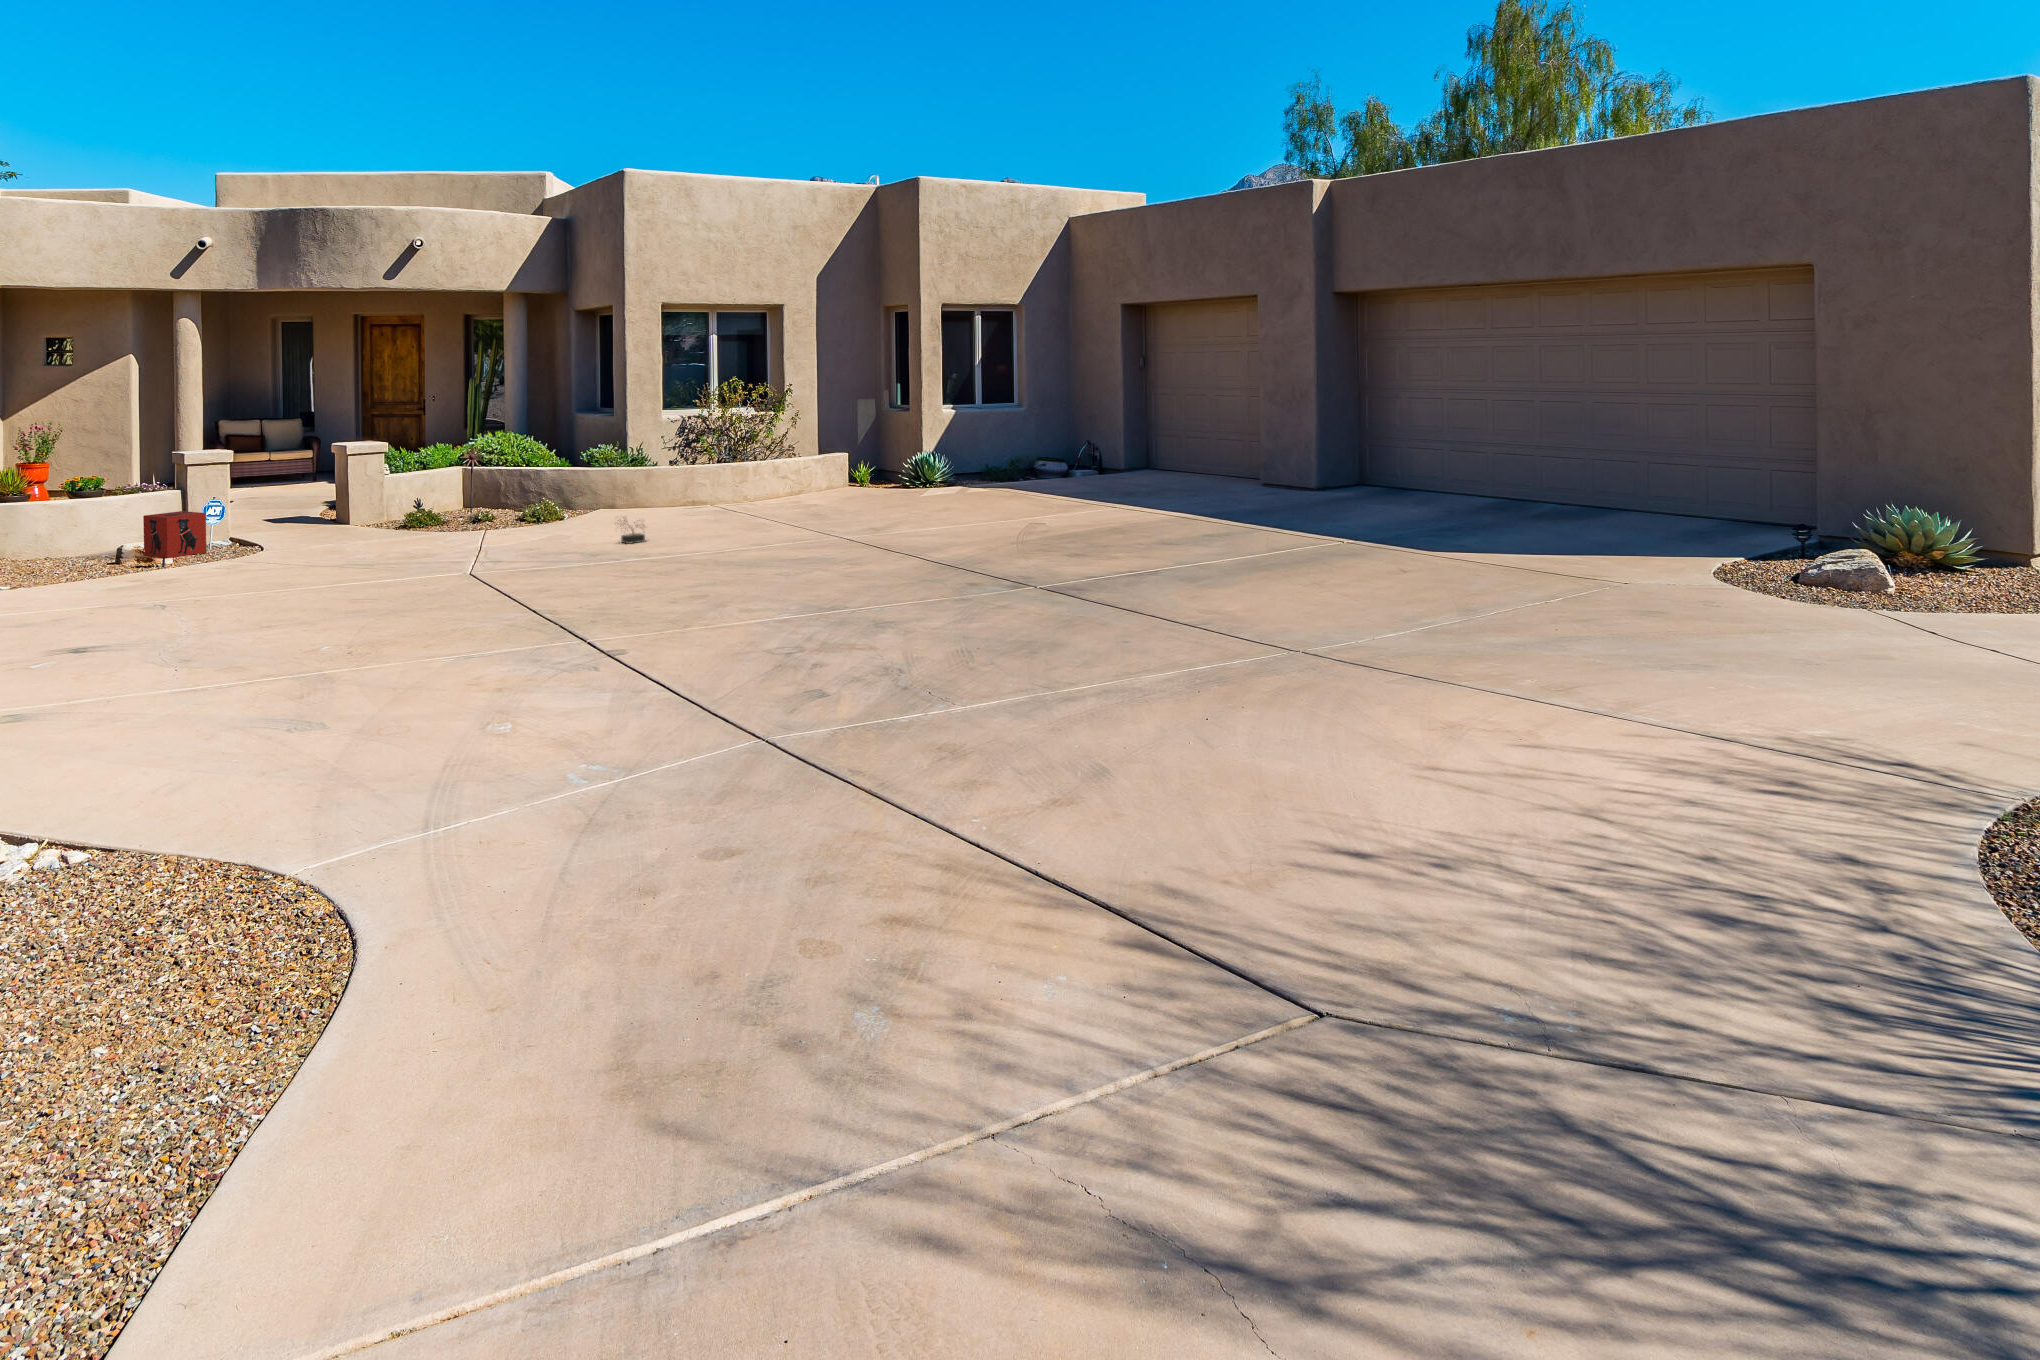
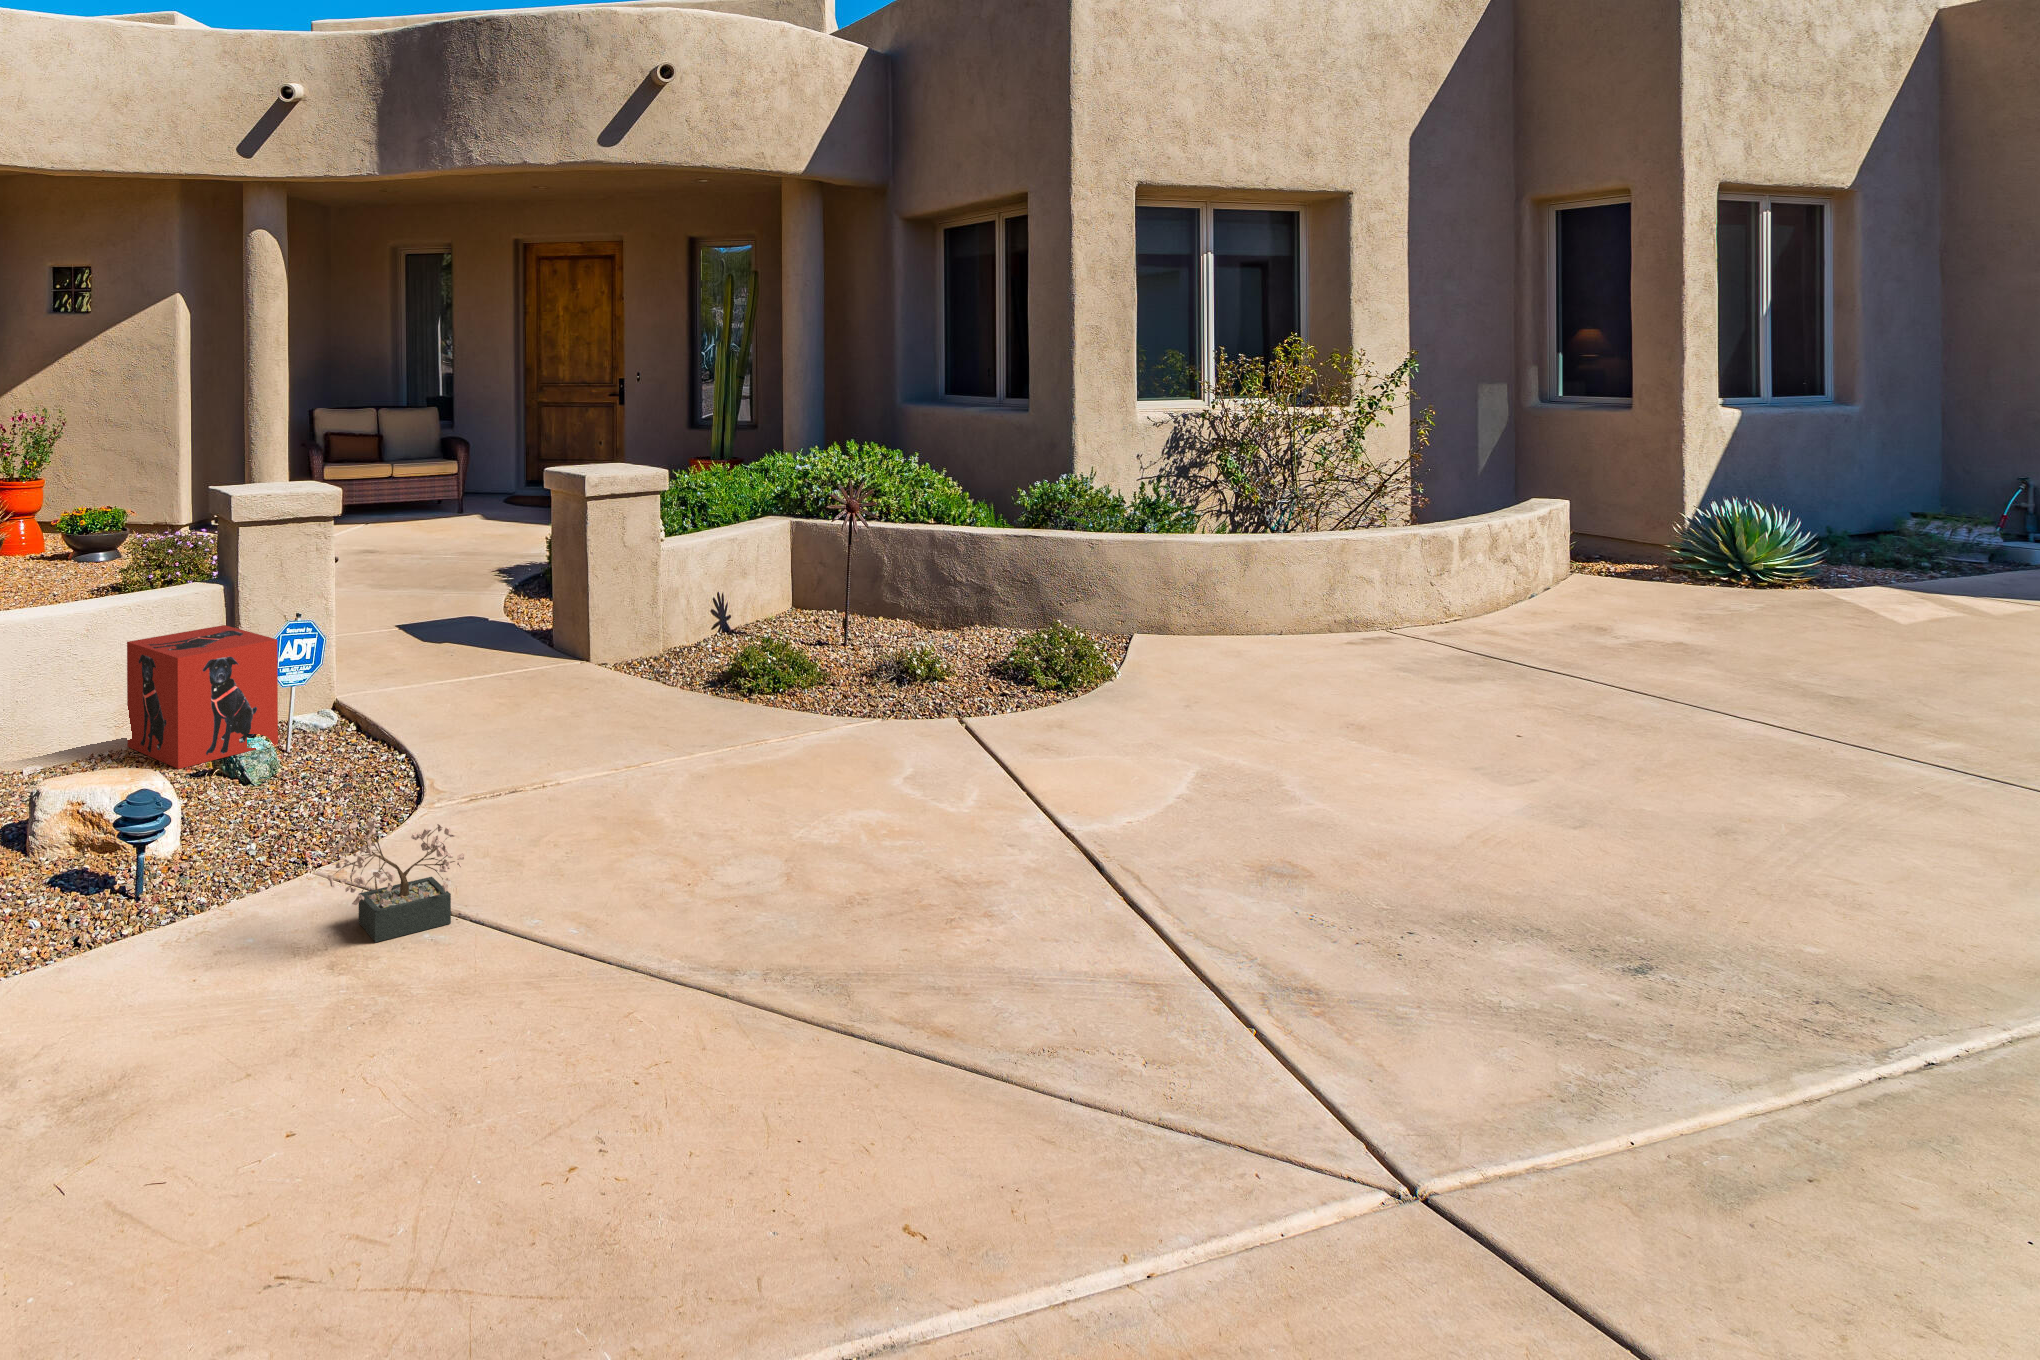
decorative plant: present [618,517,645,544] -> present [328,816,464,942]

